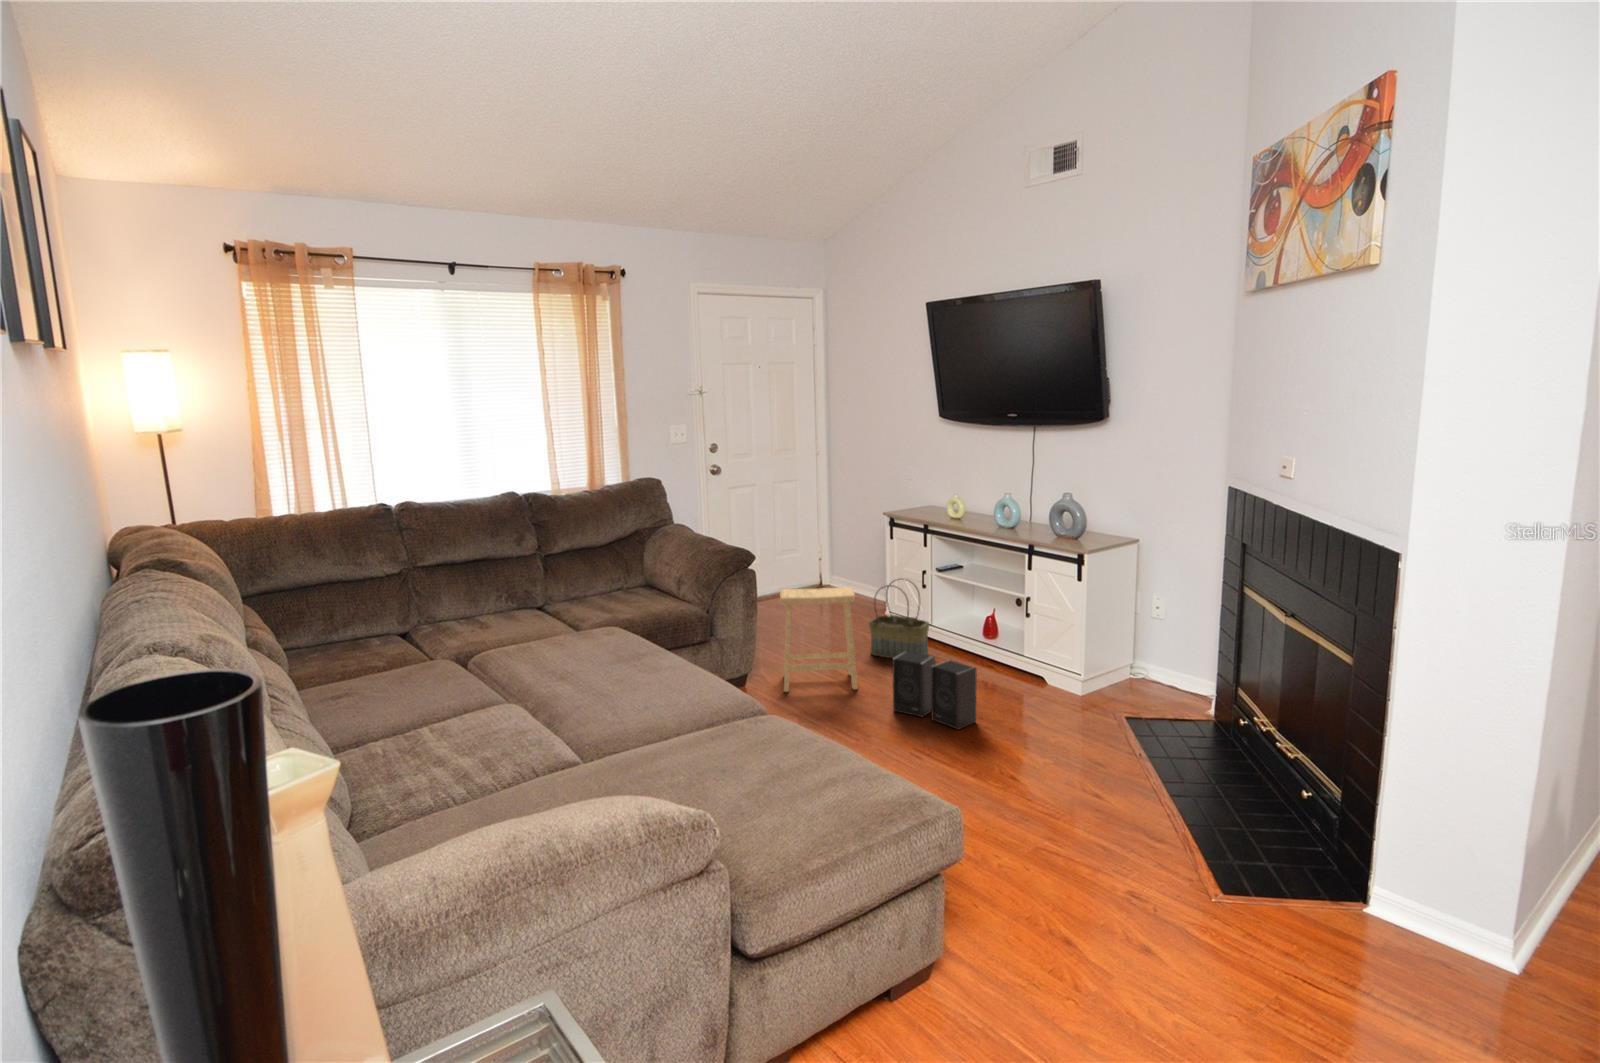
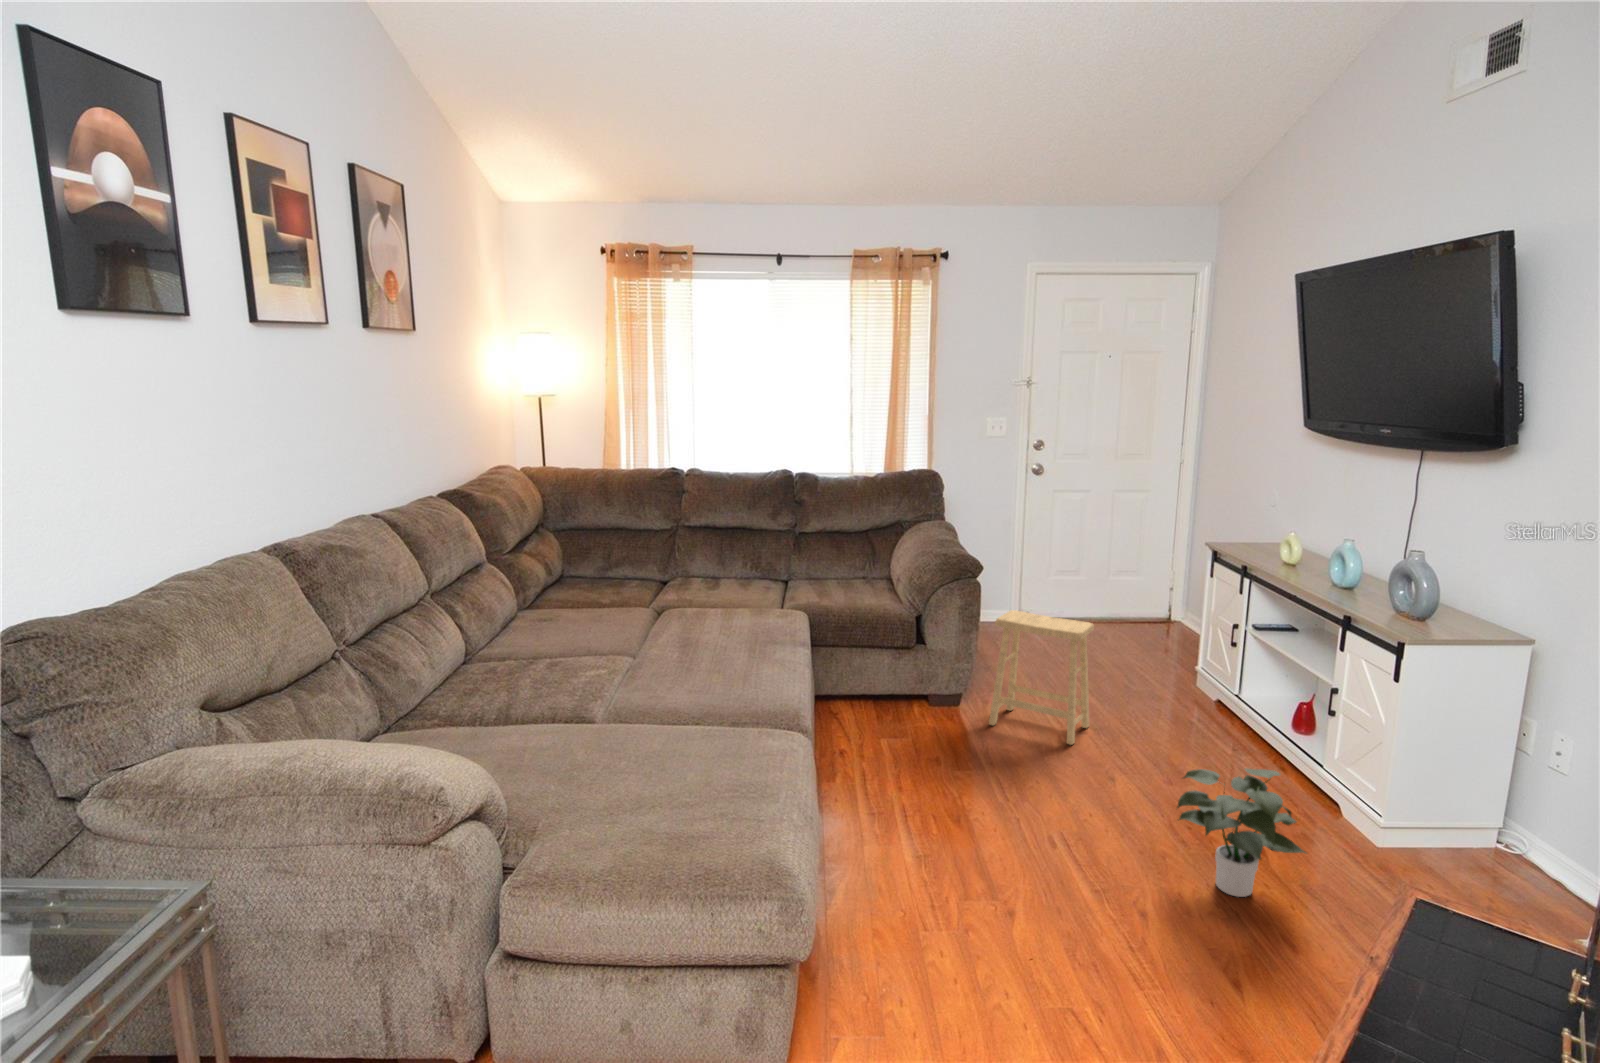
basket: present [869,578,929,658] -> none [1136,626,1215,734]
speaker: present [893,651,977,730] -> none [1084,714,1180,829]
potted plant: none [998,656,1084,750] -> present [1177,768,1306,897]

